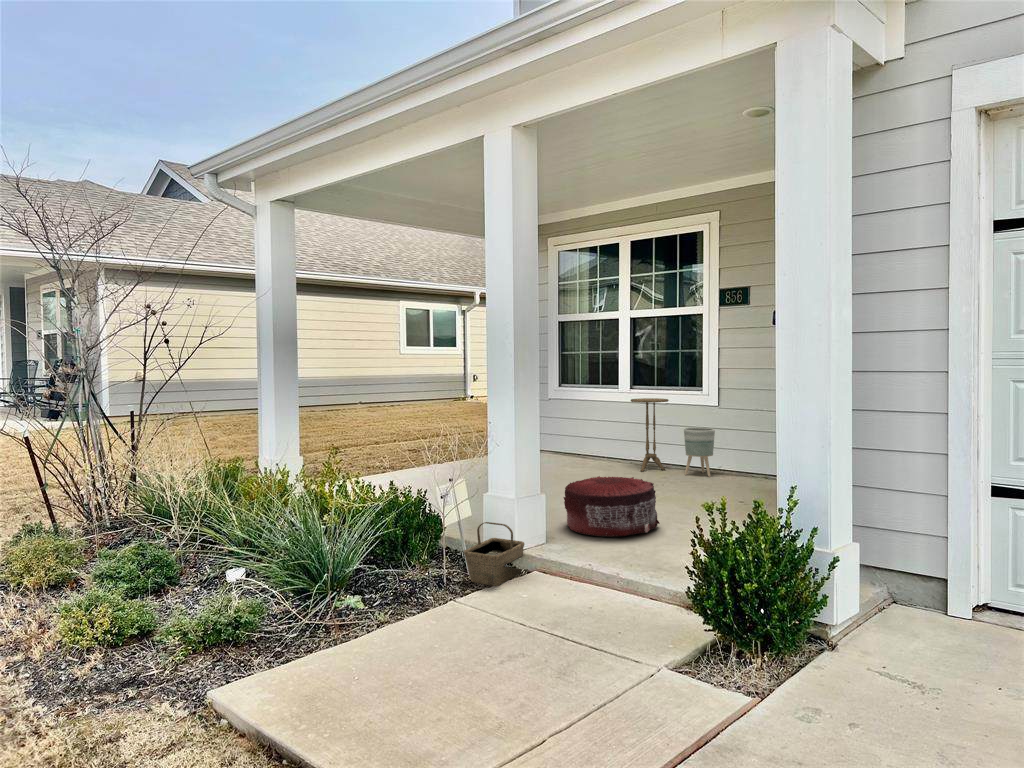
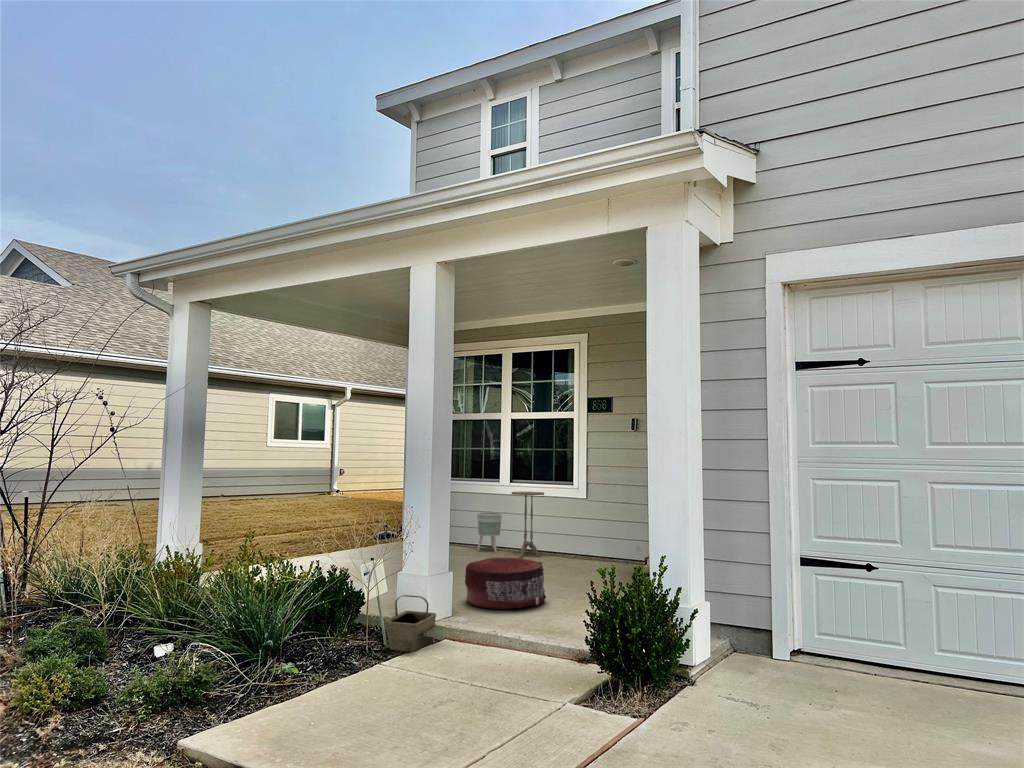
planter: present [684,428,715,477] -> present [477,512,502,552]

